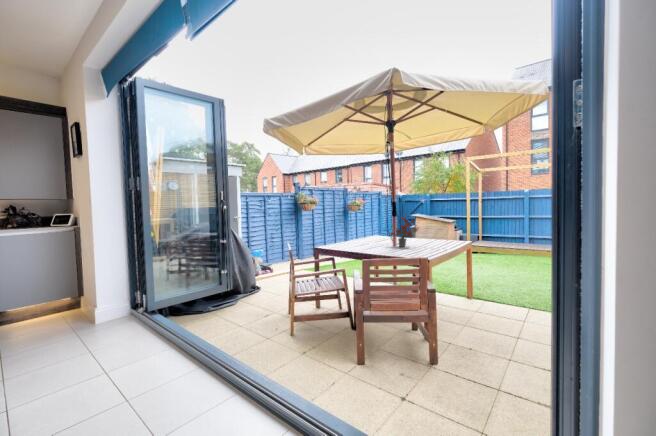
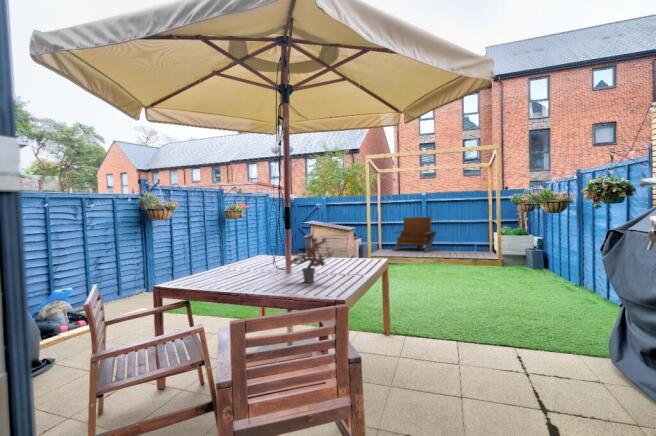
lounge chair: none [492,212,539,244] -> present [393,217,437,253]

